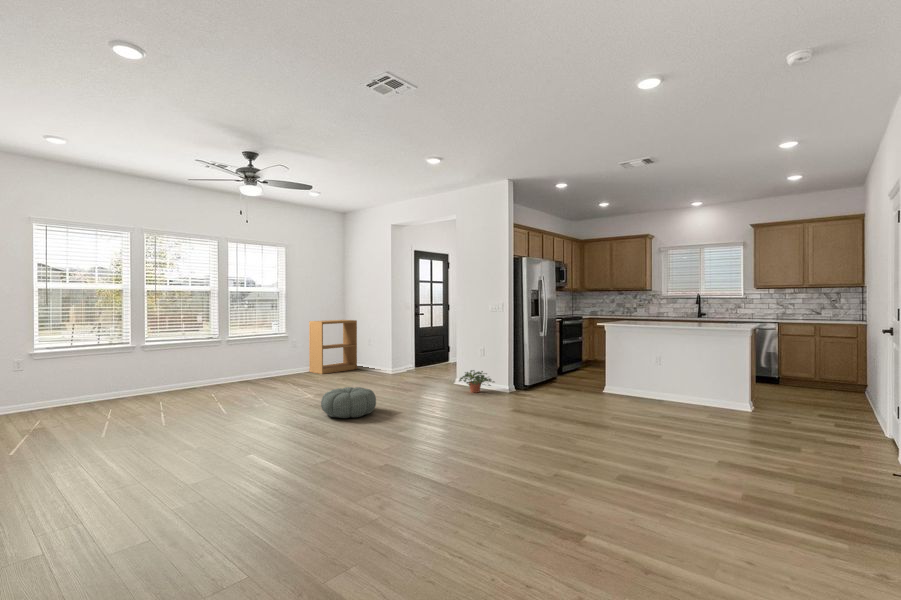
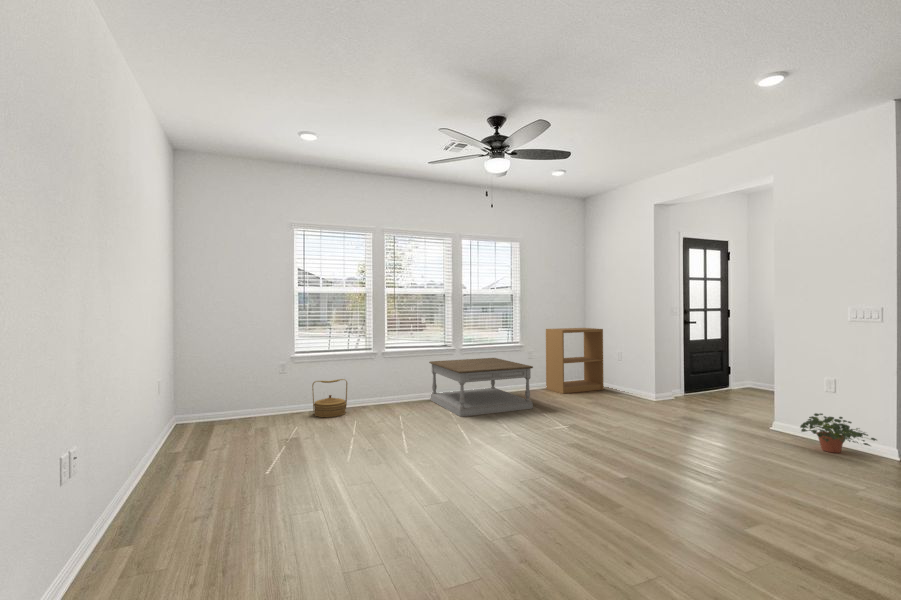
coffee table: none [194,347,291,397] -> present [429,358,533,417]
woven basket: none [57,373,101,411] -> present [312,379,348,417]
pouf: present [321,387,376,418] -> none [595,427,681,478]

